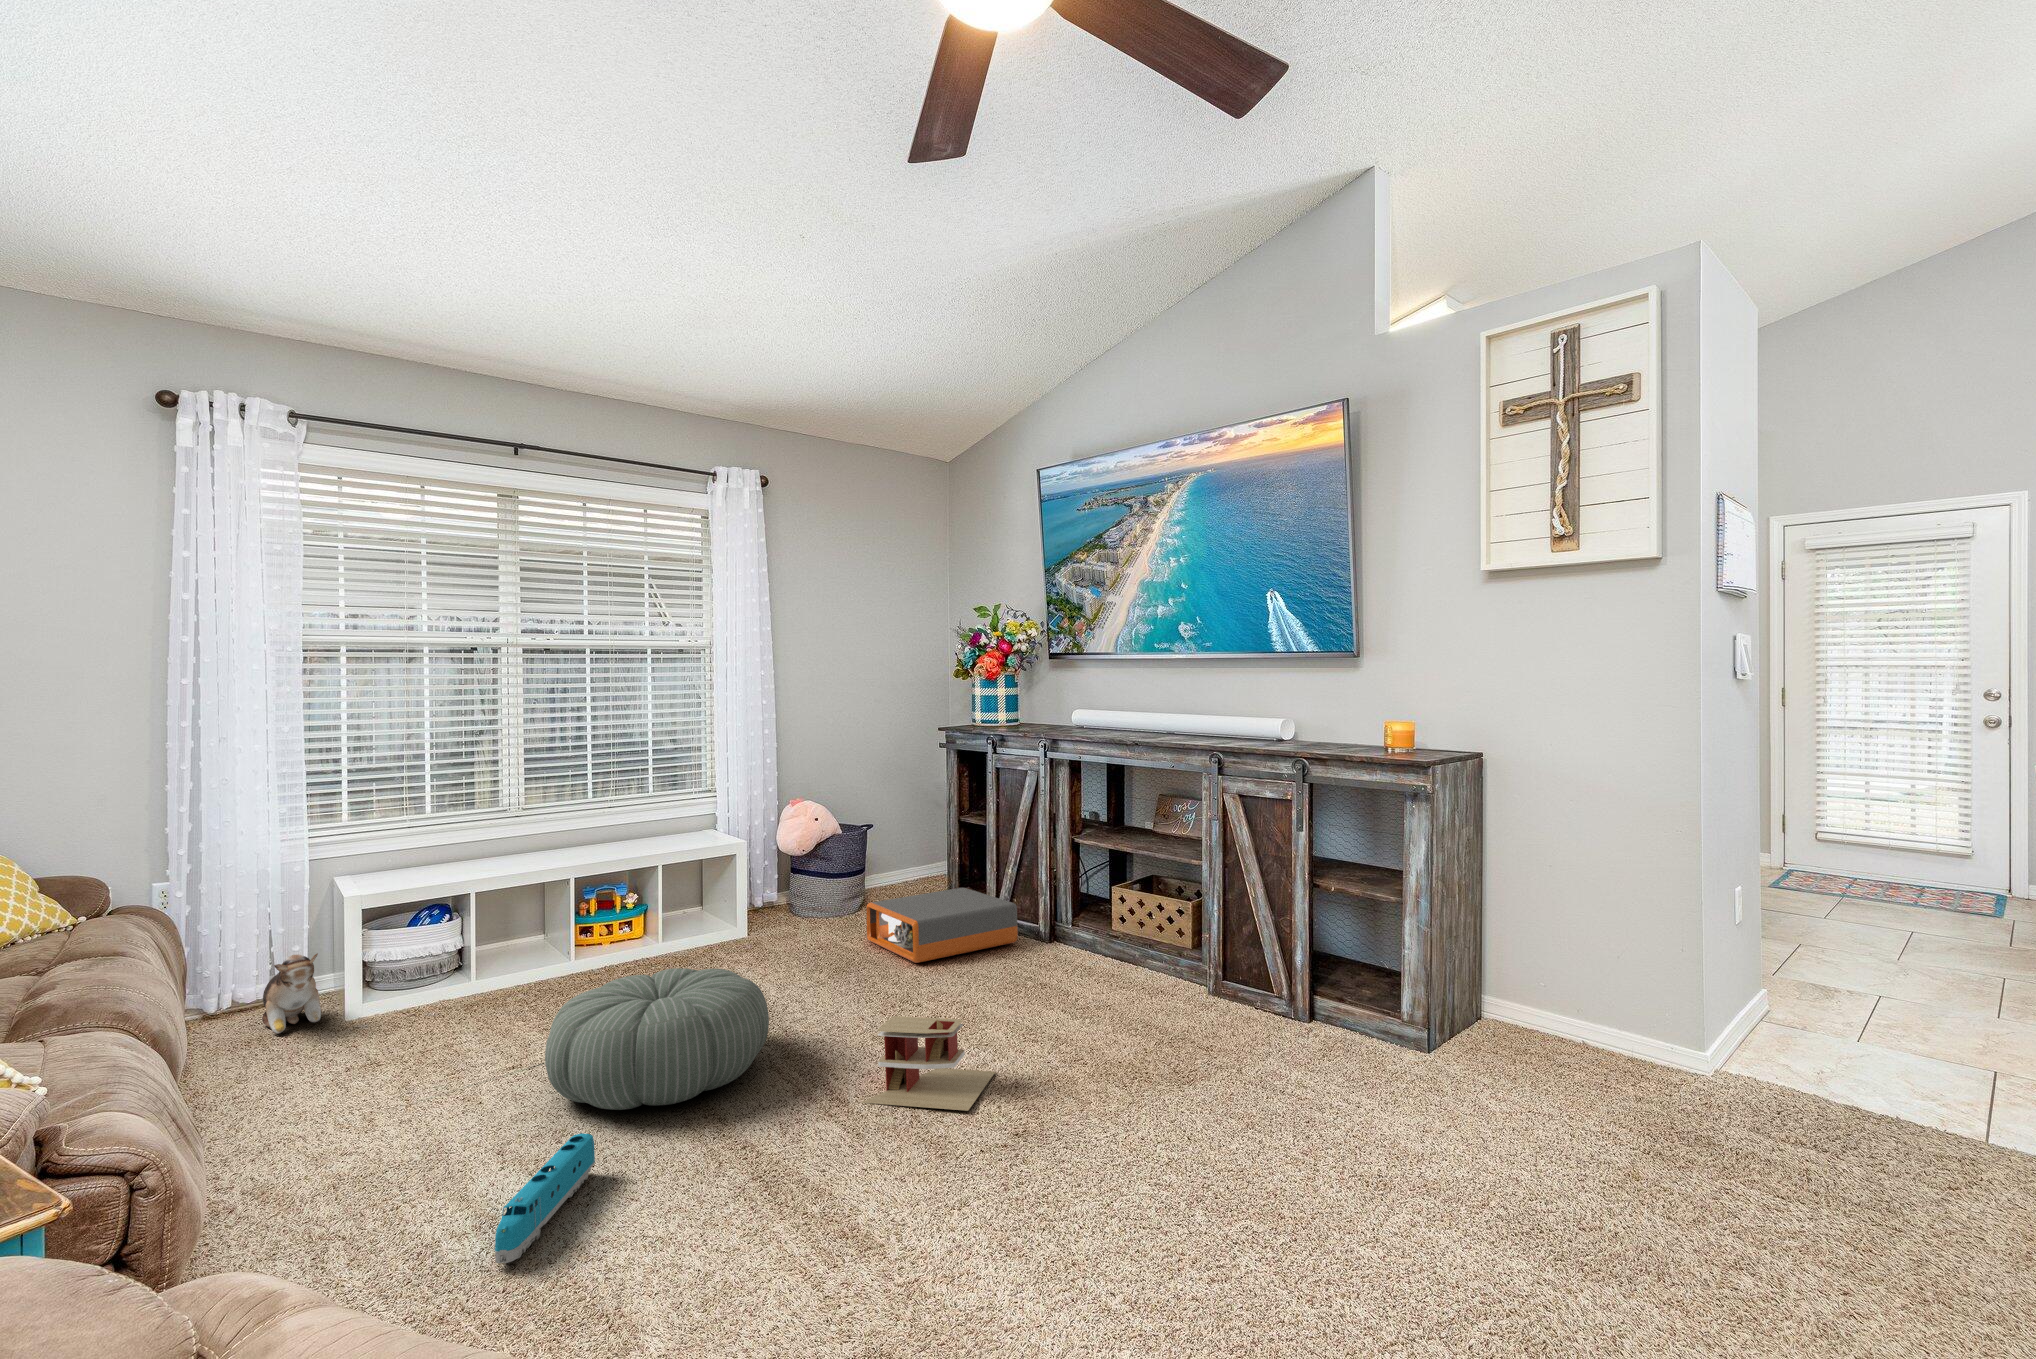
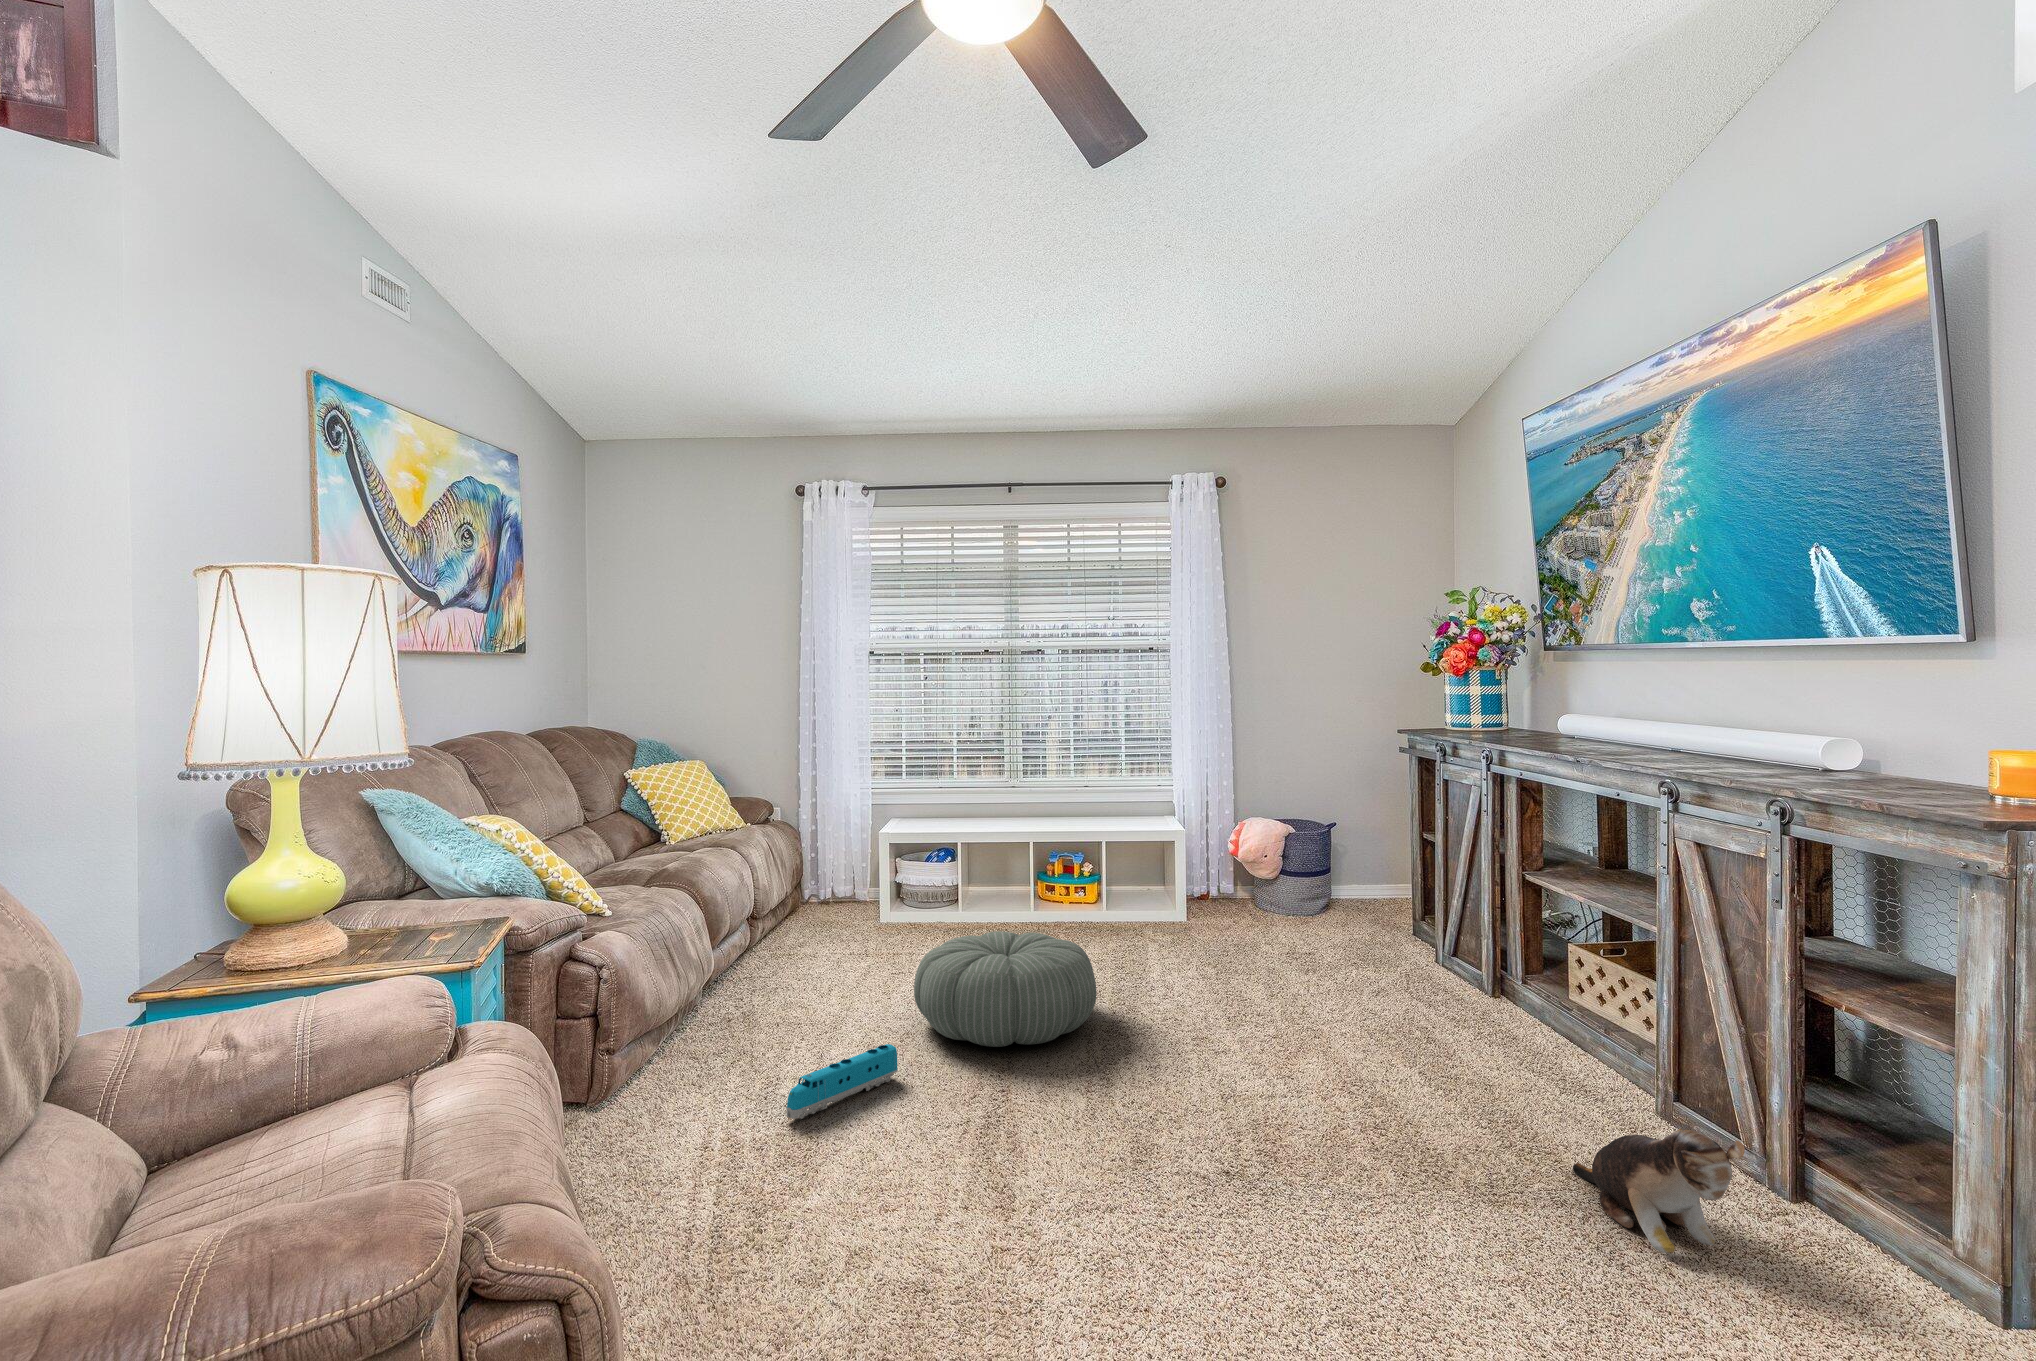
storage box: present [866,888,1018,963] -> none [1291,912,1455,989]
plush toy: present [262,953,321,1033] -> present [1573,1128,1745,1253]
toy house: present [862,1016,995,1111] -> none [1119,1023,1281,1140]

